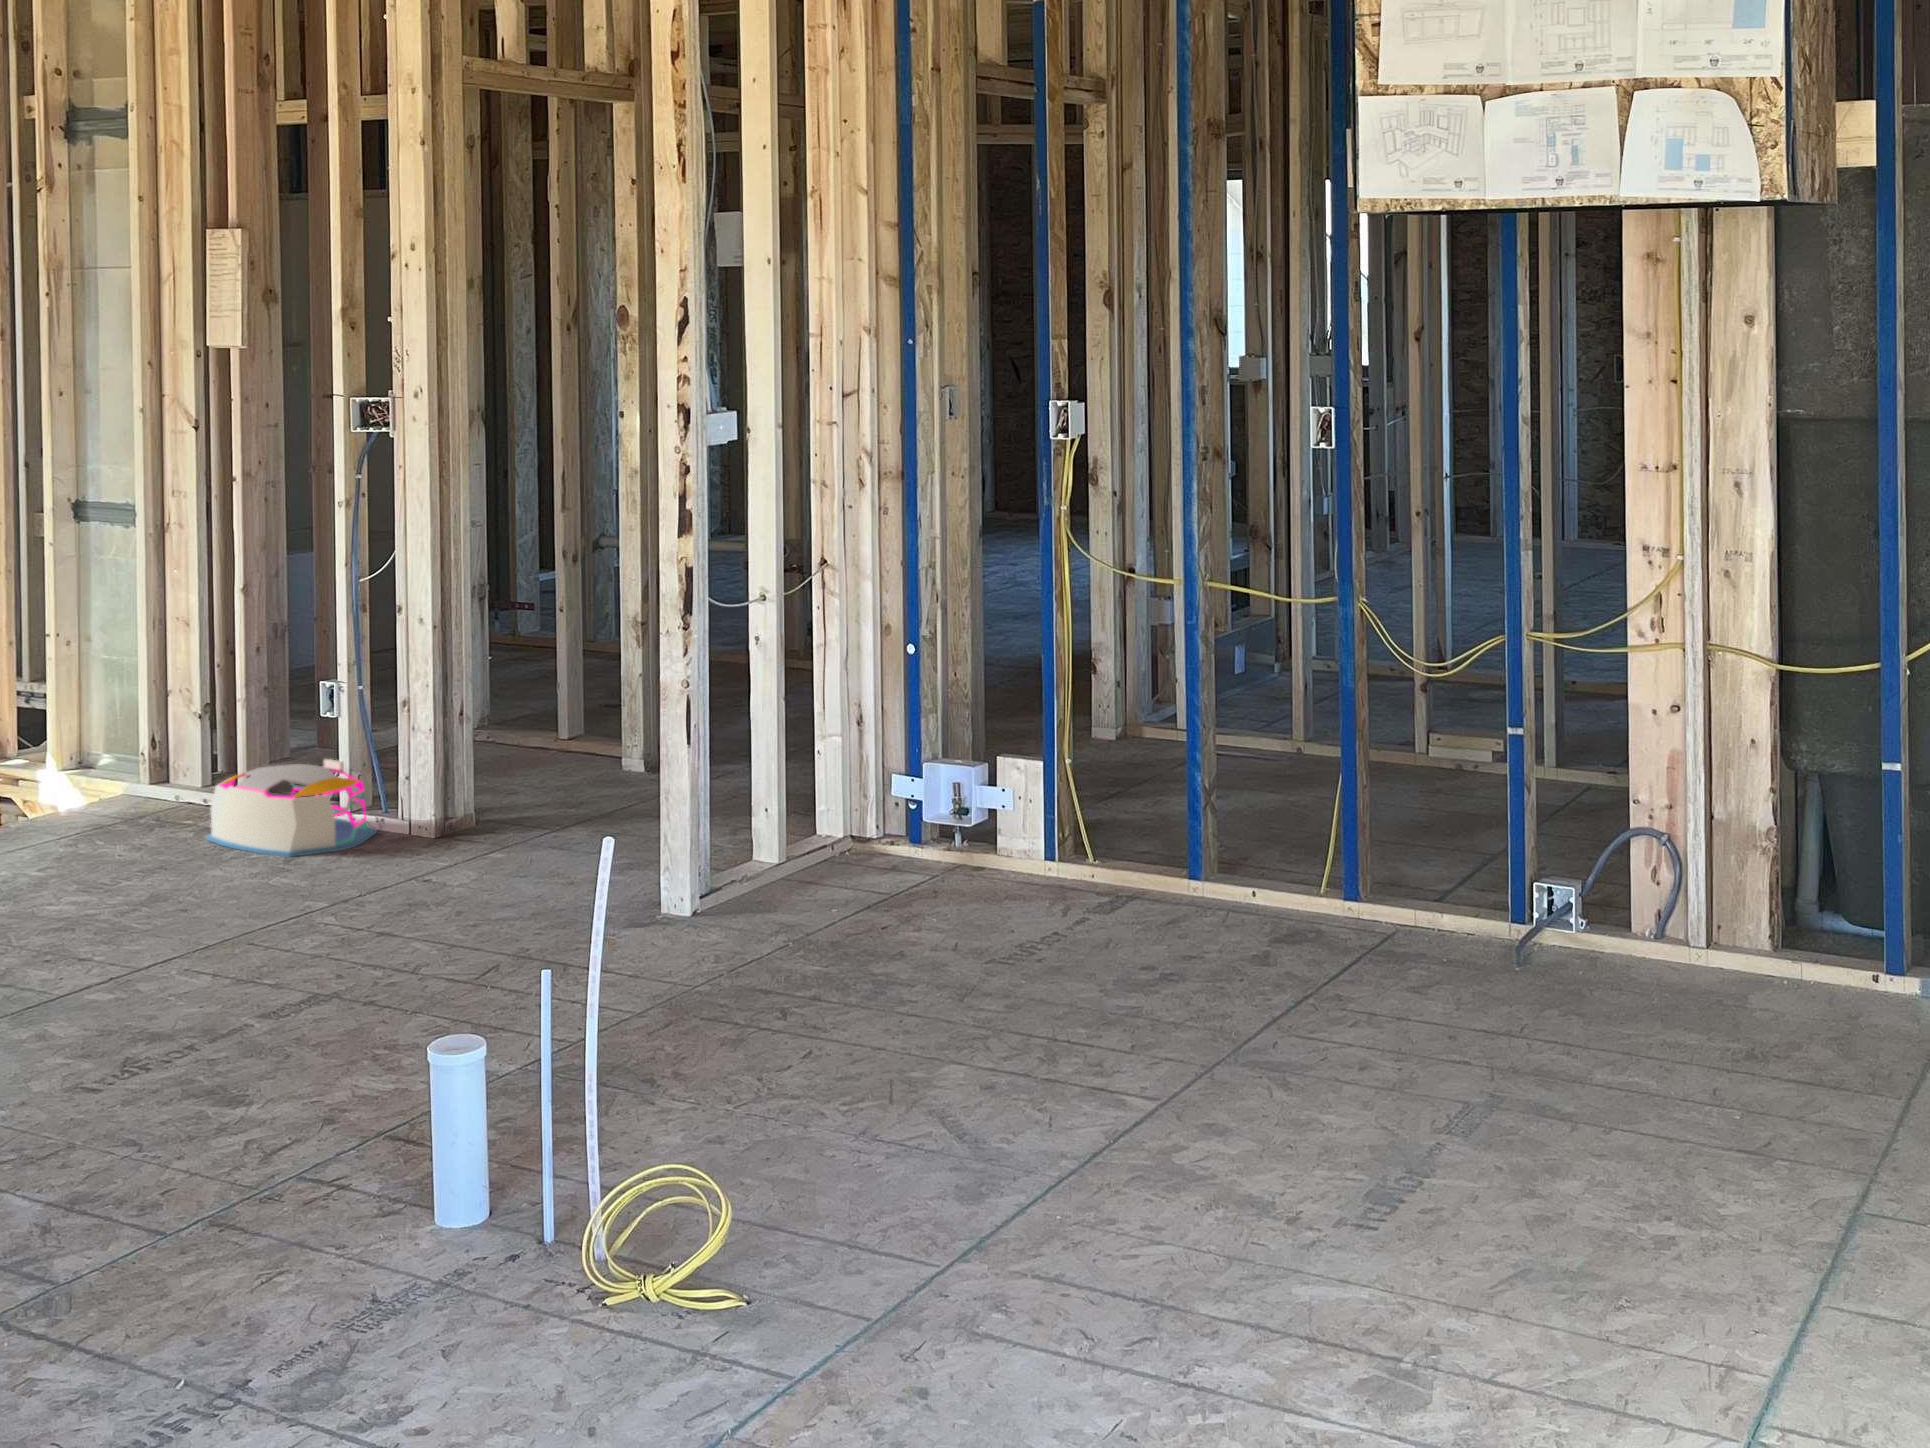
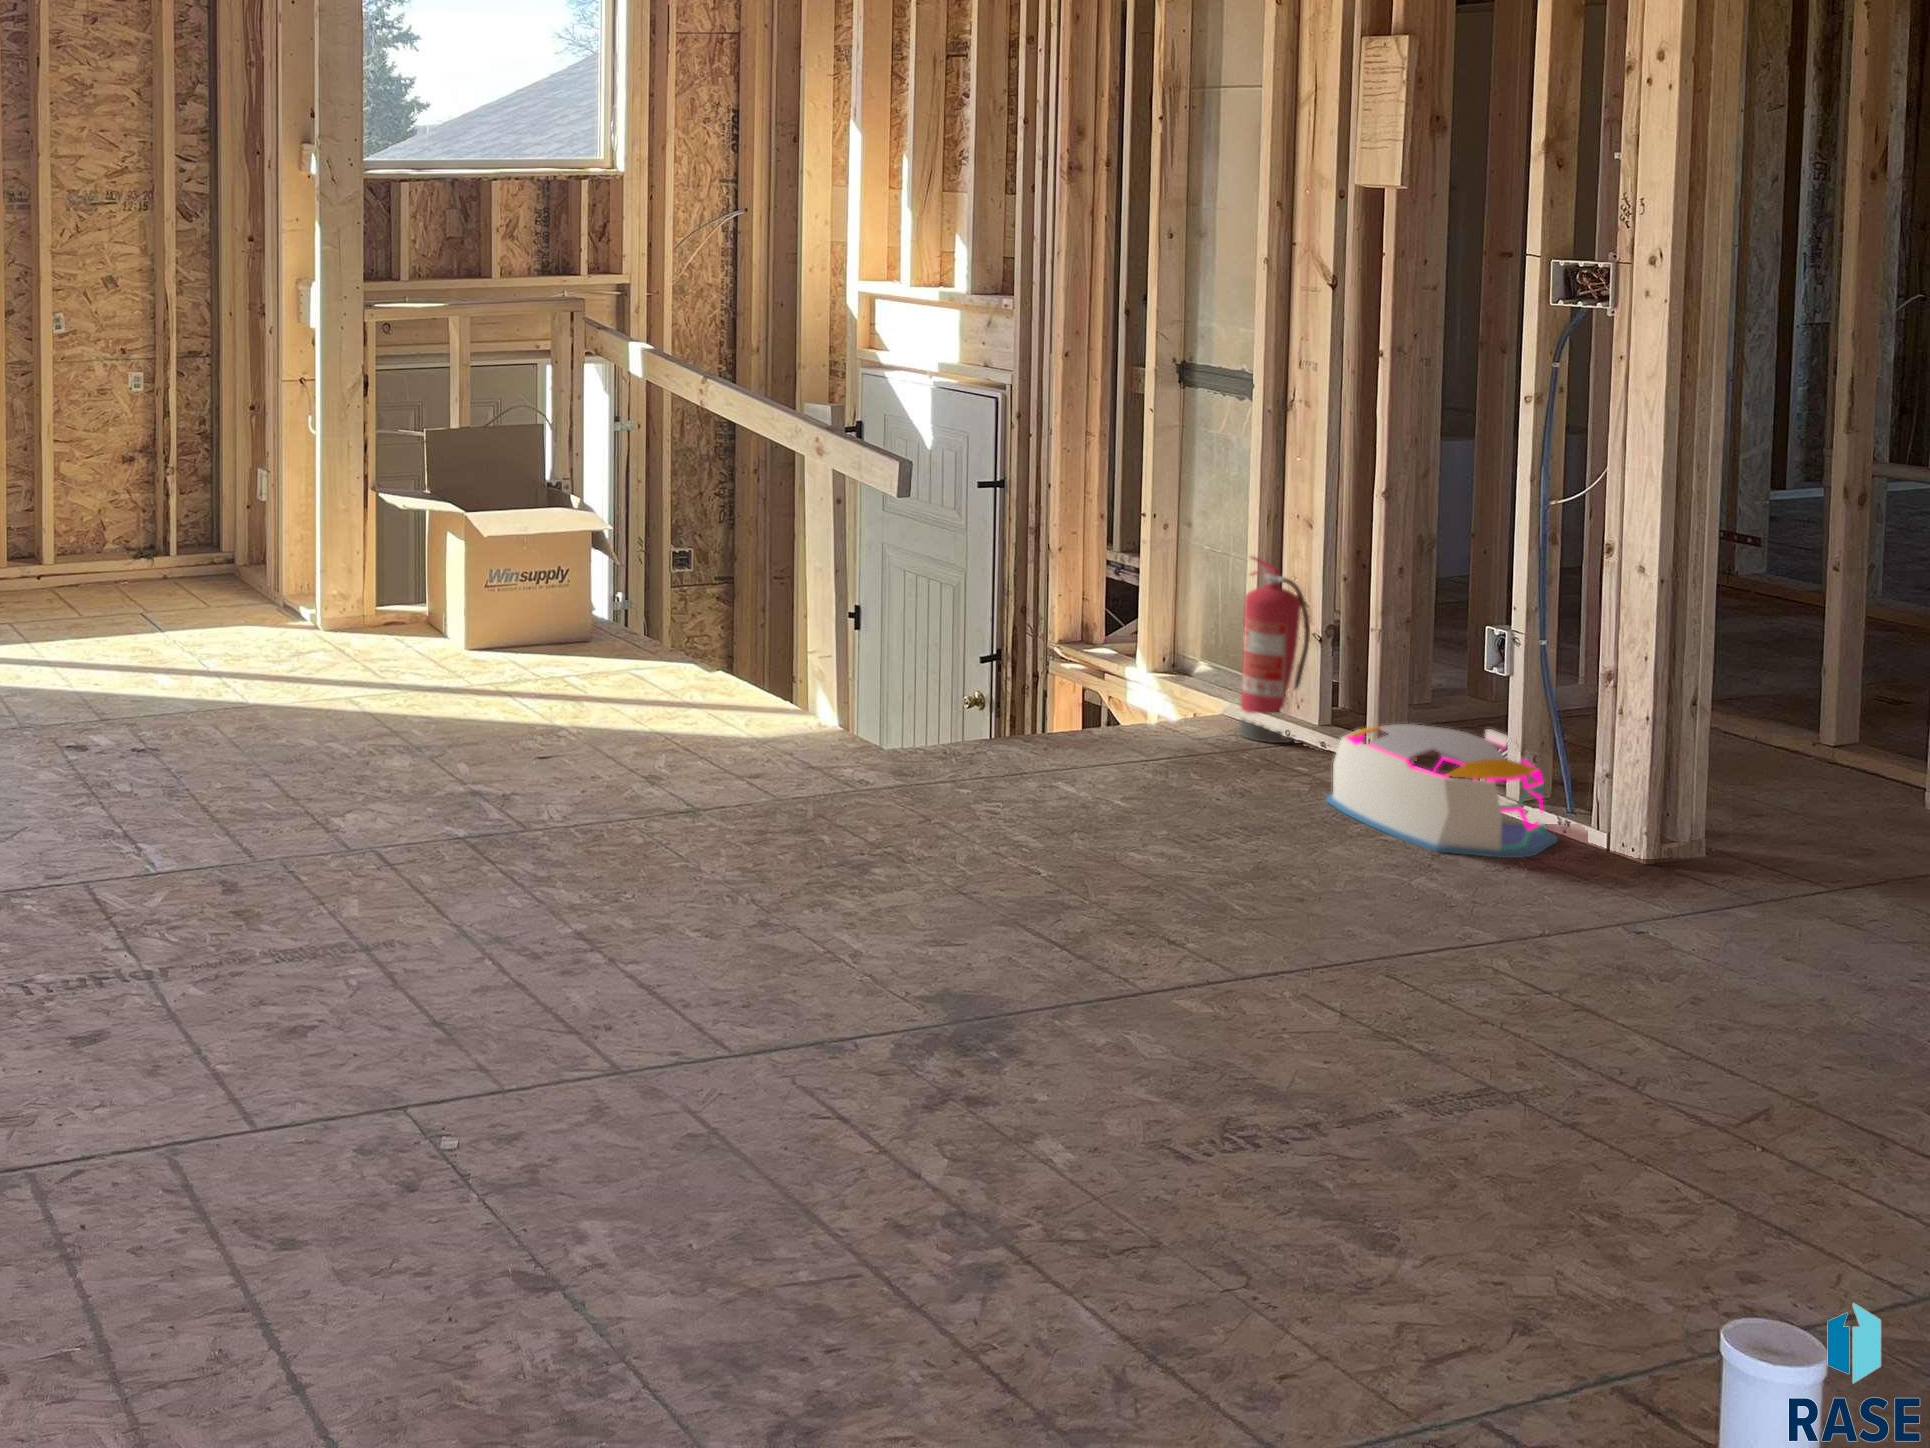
fire extinguisher: none [136,656,190,808] -> present [1240,557,1310,743]

